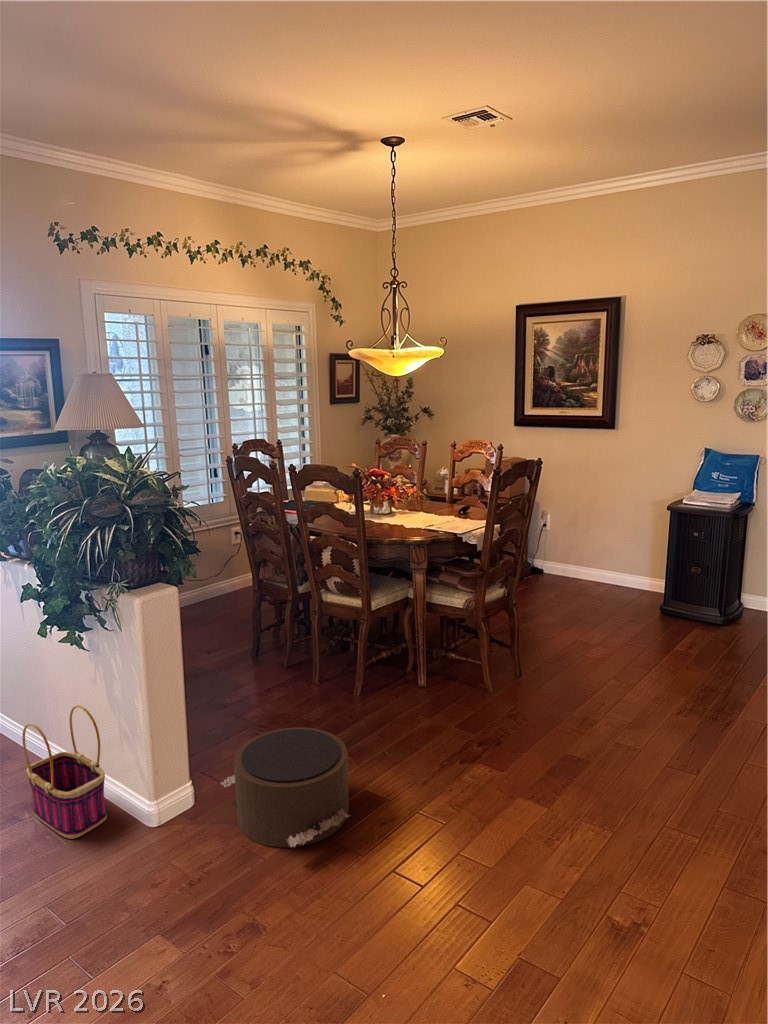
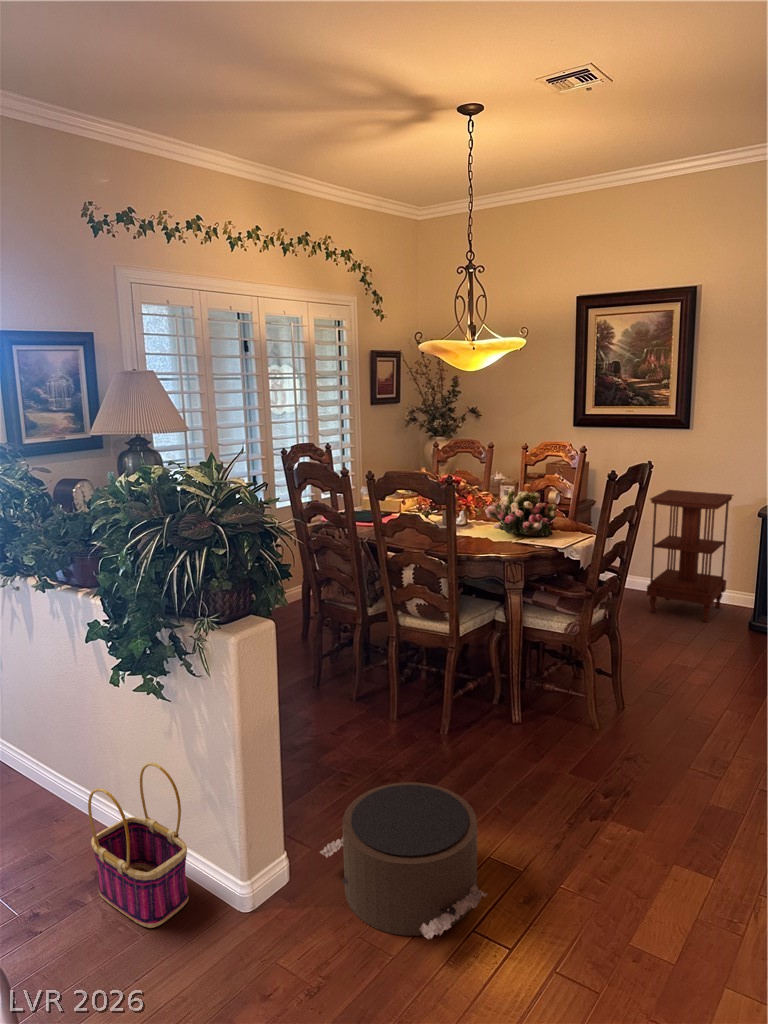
flower arrangement: none [404,480,468,523] -> present [485,488,557,536]
side table: none [570,484,651,605] -> present [647,490,733,622]

